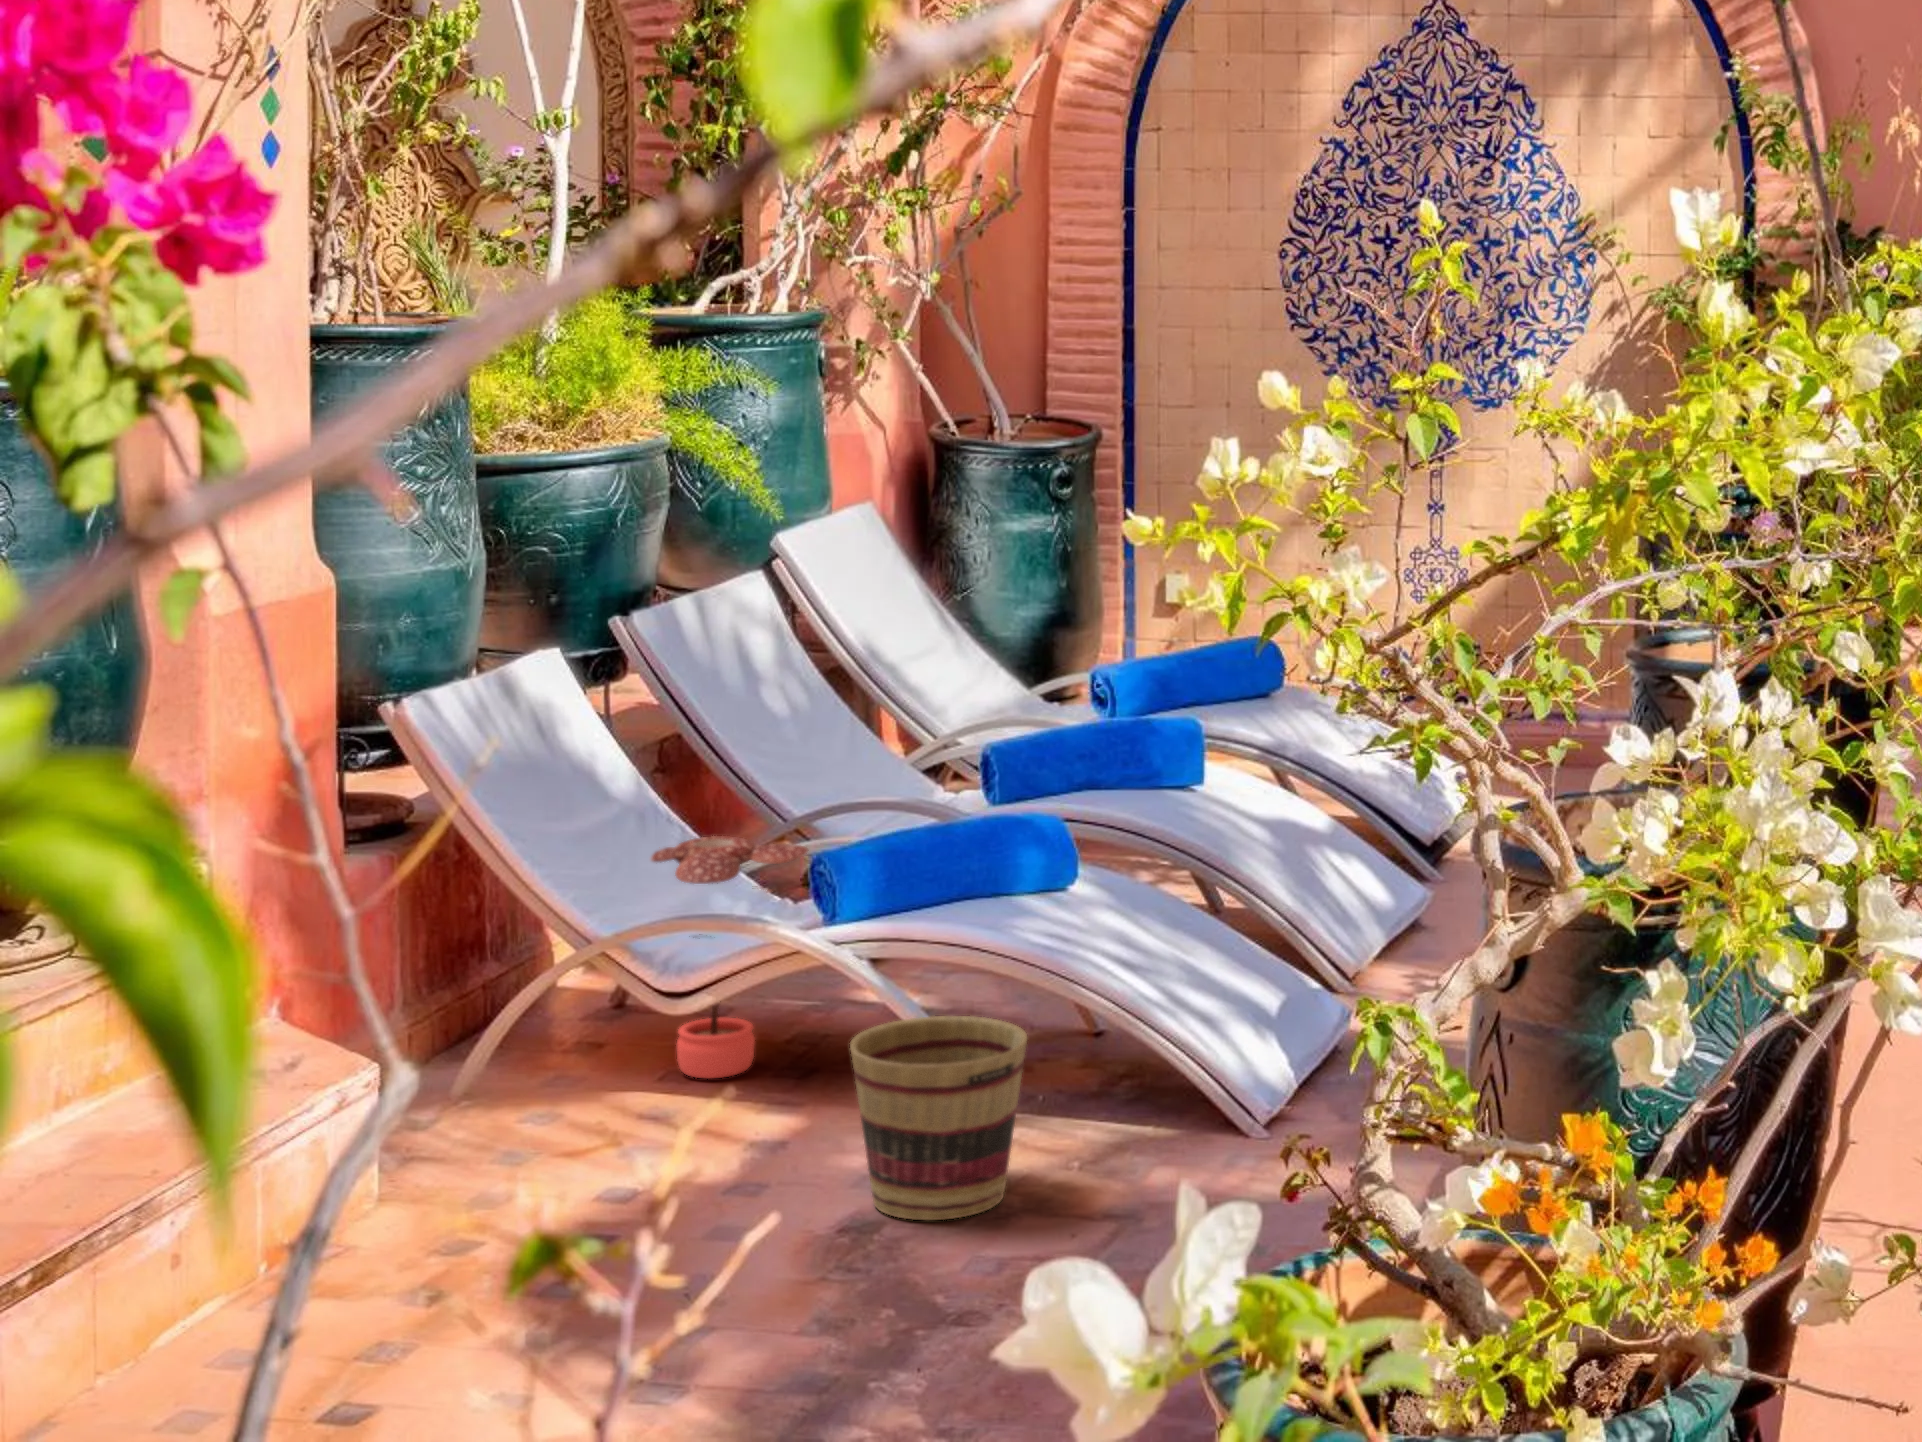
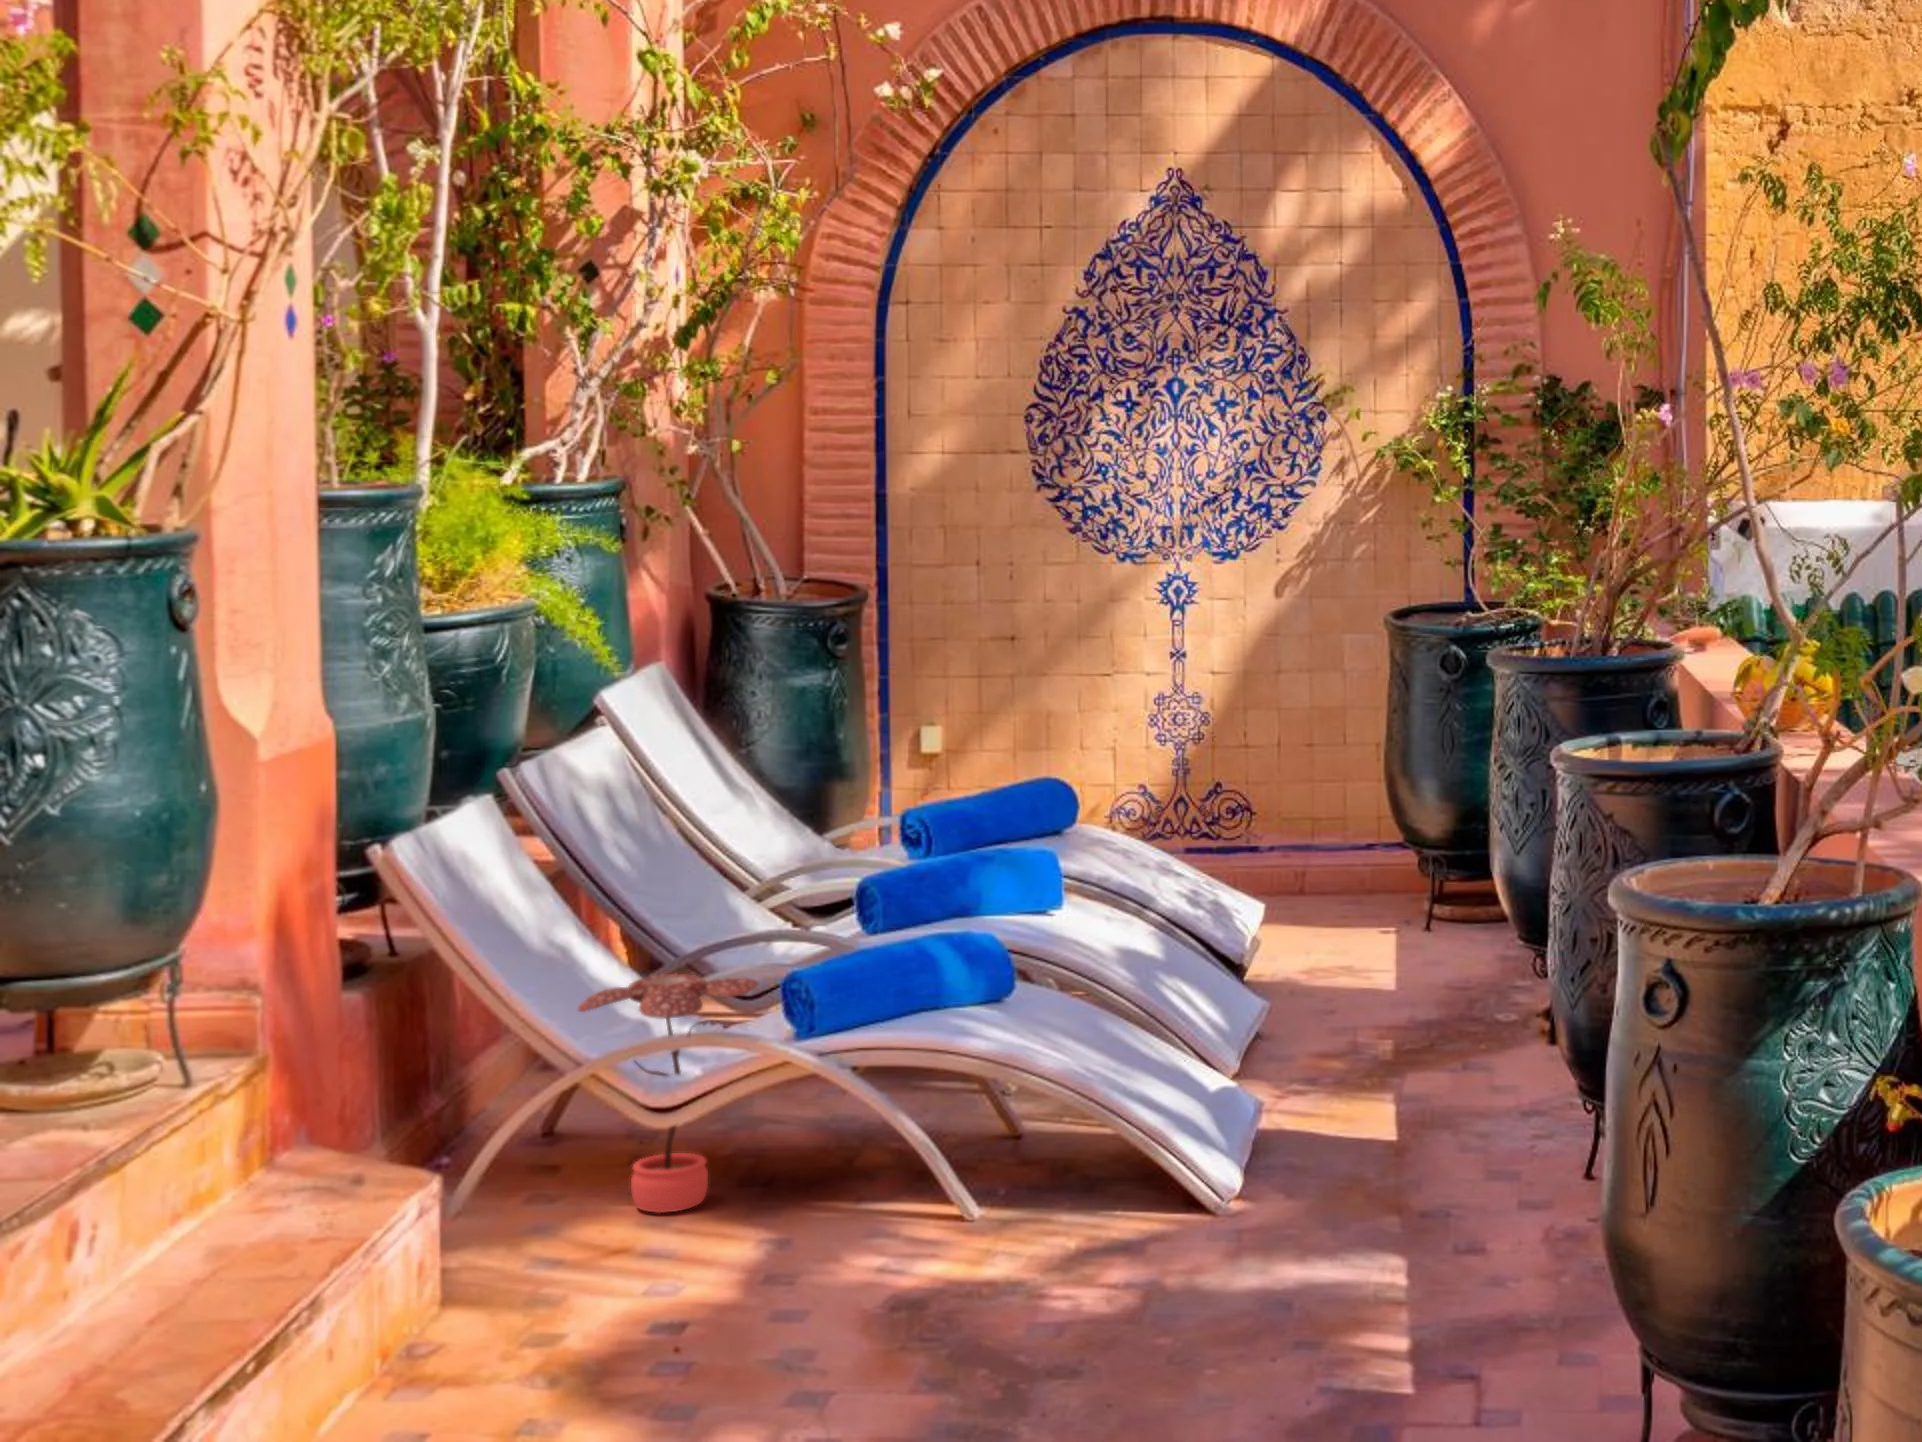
basket: present [850,1016,1027,1220] -> none [876,1122,1045,1317]

